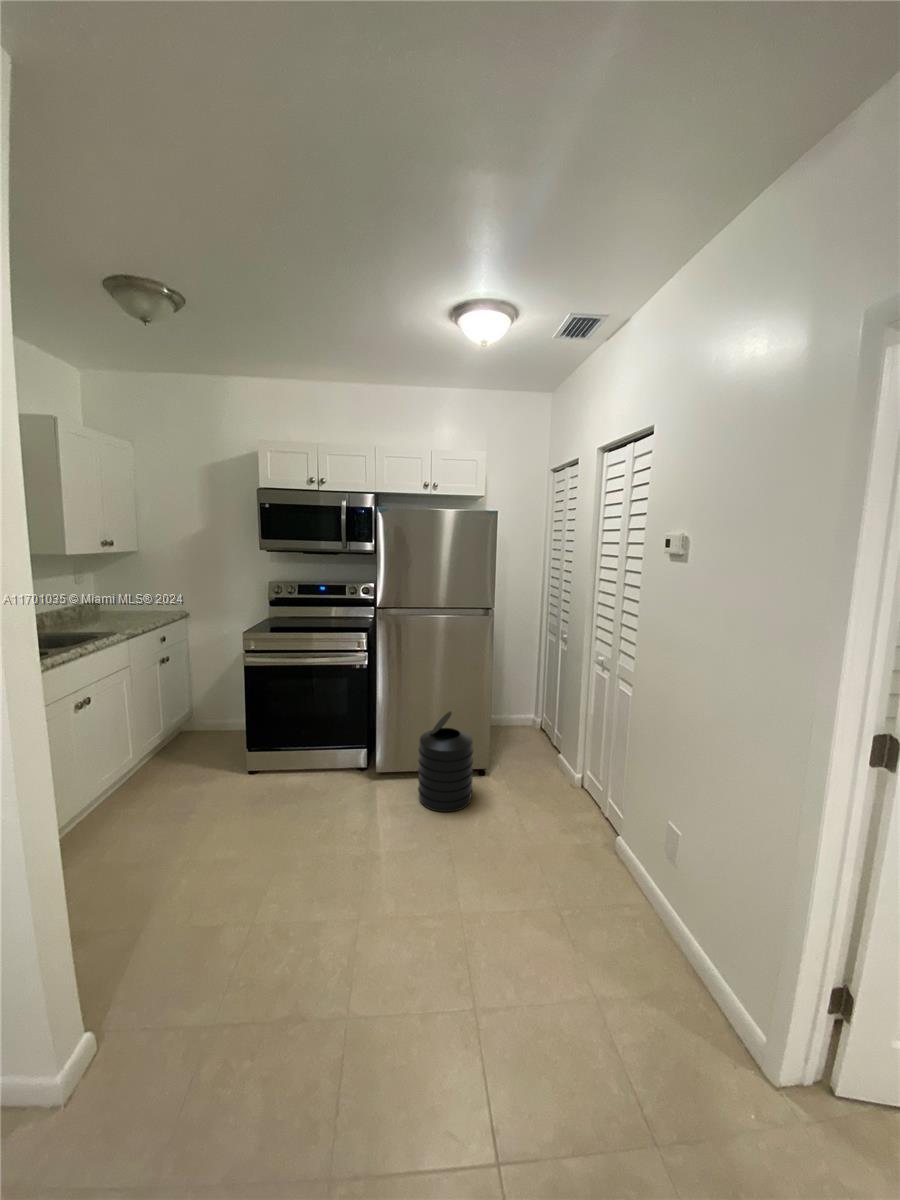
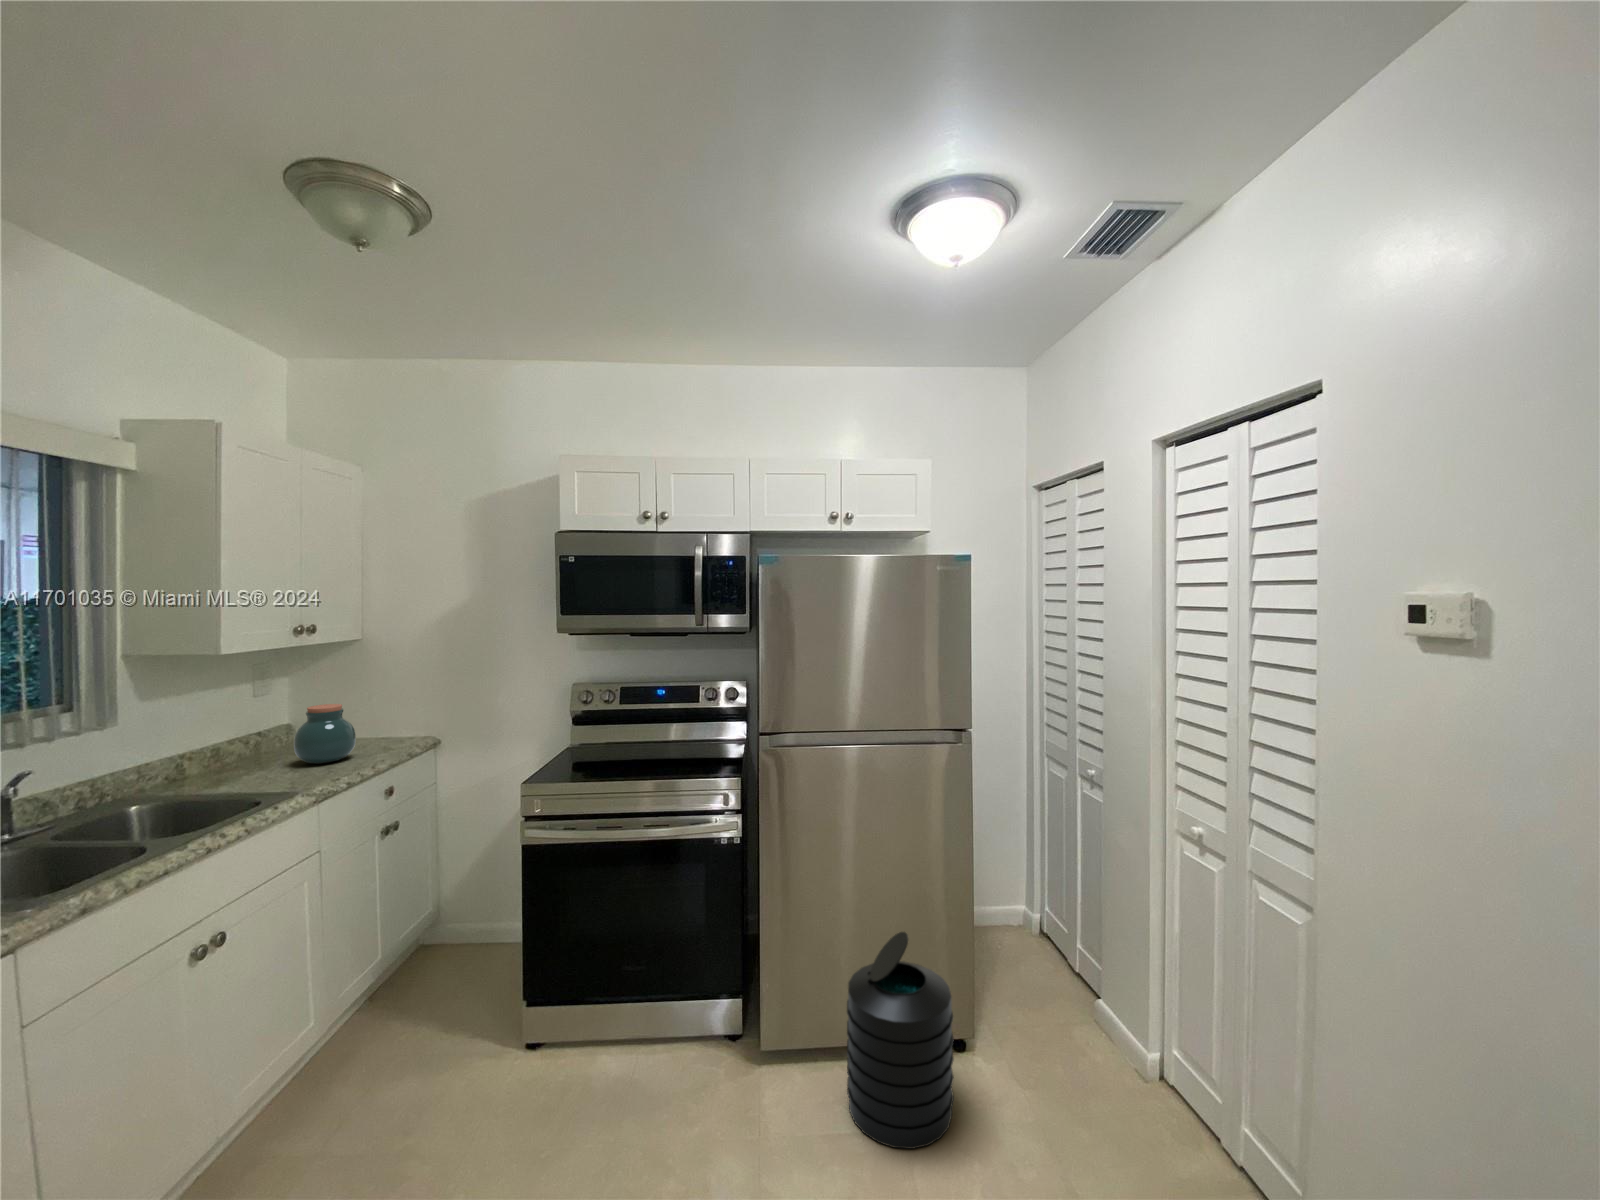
jar: none [108,588,143,621] -> present [294,704,356,764]

